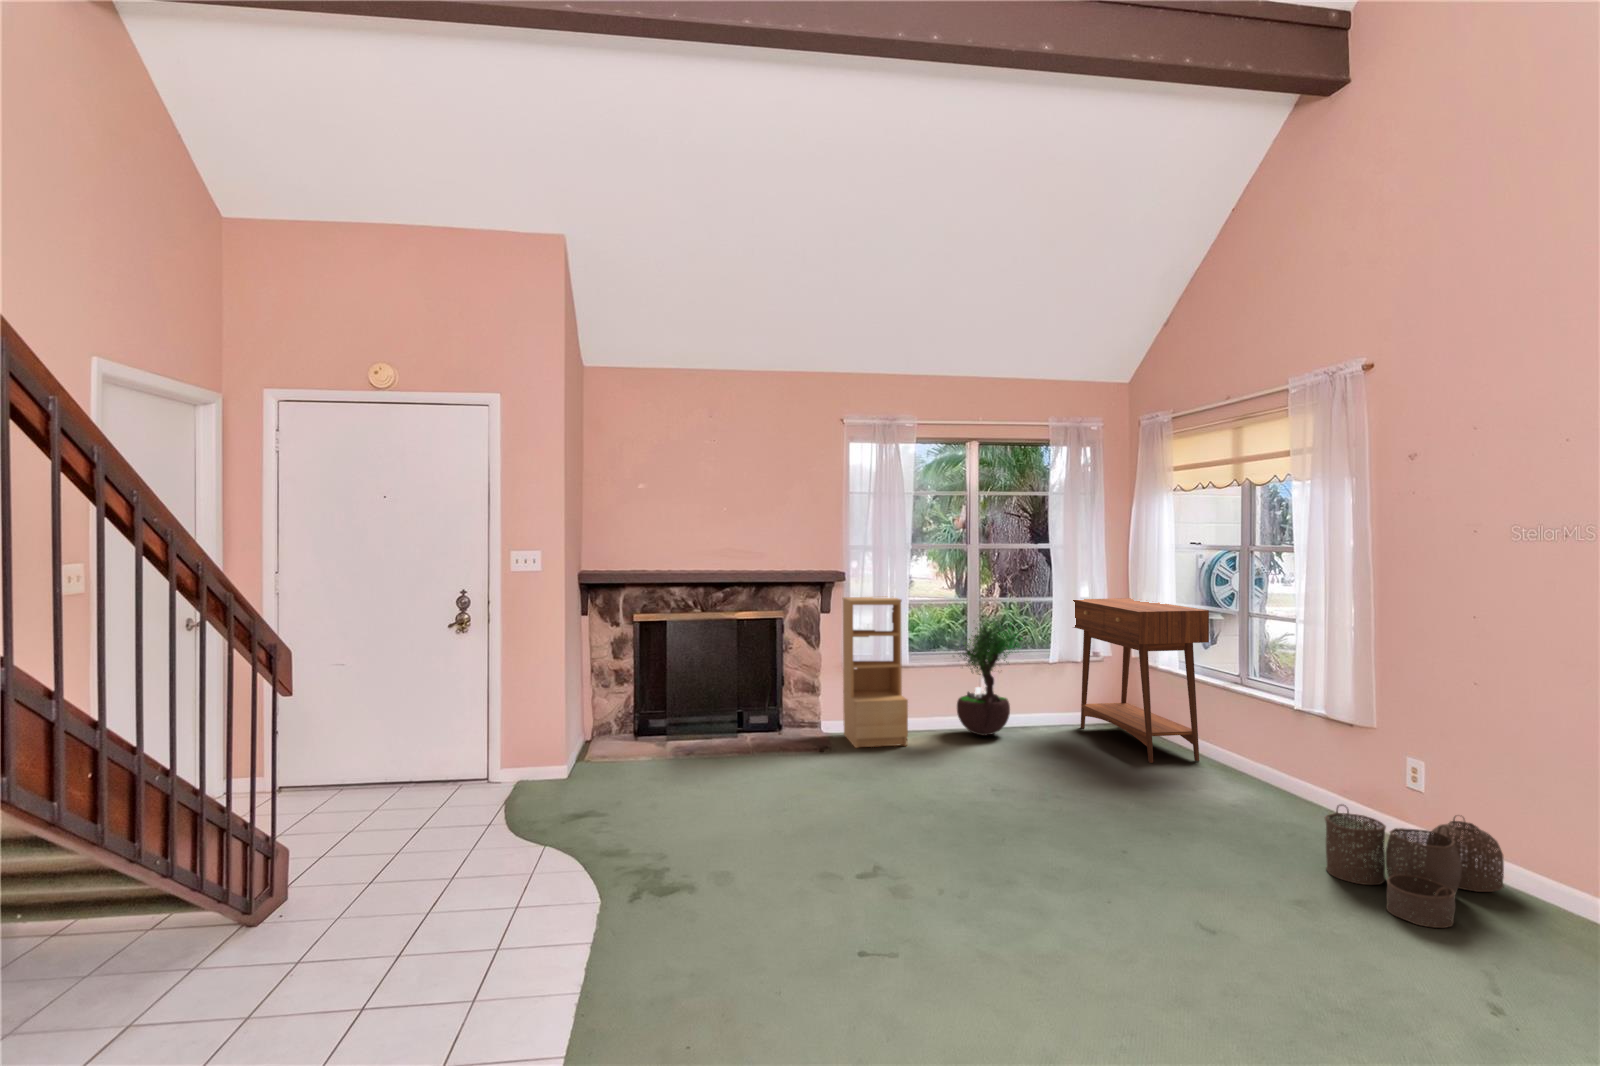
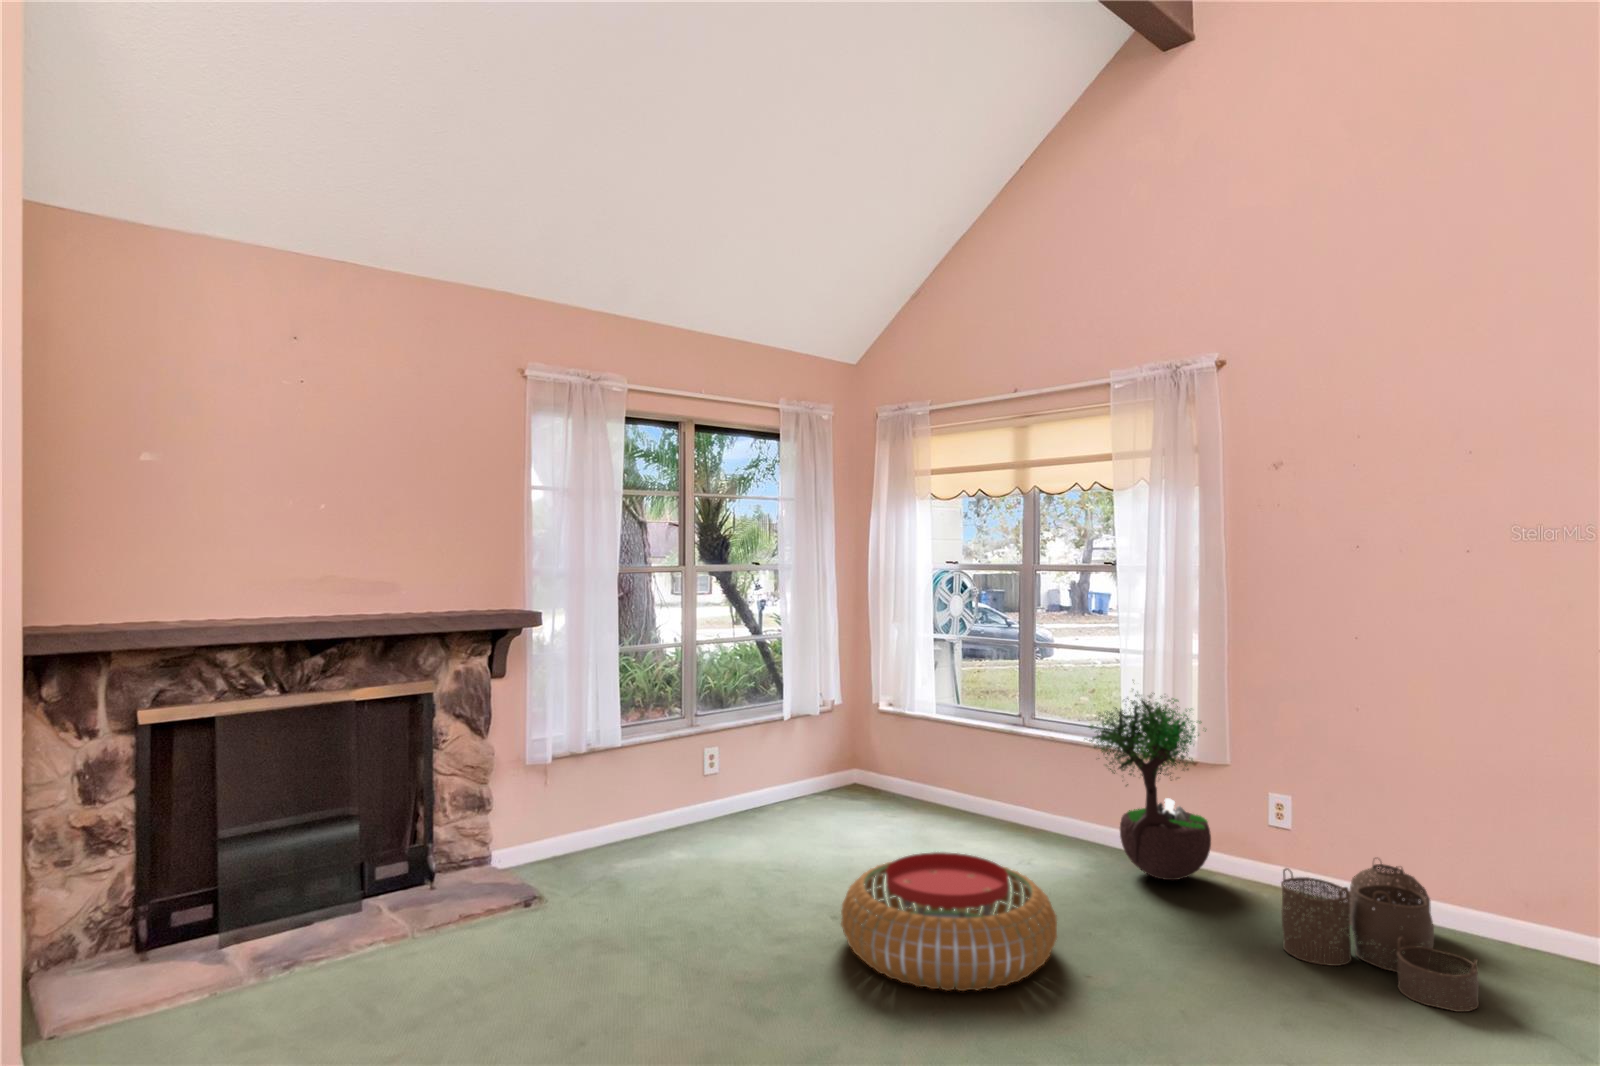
bookshelf: present [842,596,908,748] -> none [526,646,643,889]
console table: present [1073,598,1209,763] -> none [806,630,993,836]
potted tree: present [957,622,1022,735] -> present [1089,692,1211,880]
pouf: none [977,751,1132,837] -> present [841,852,1057,991]

